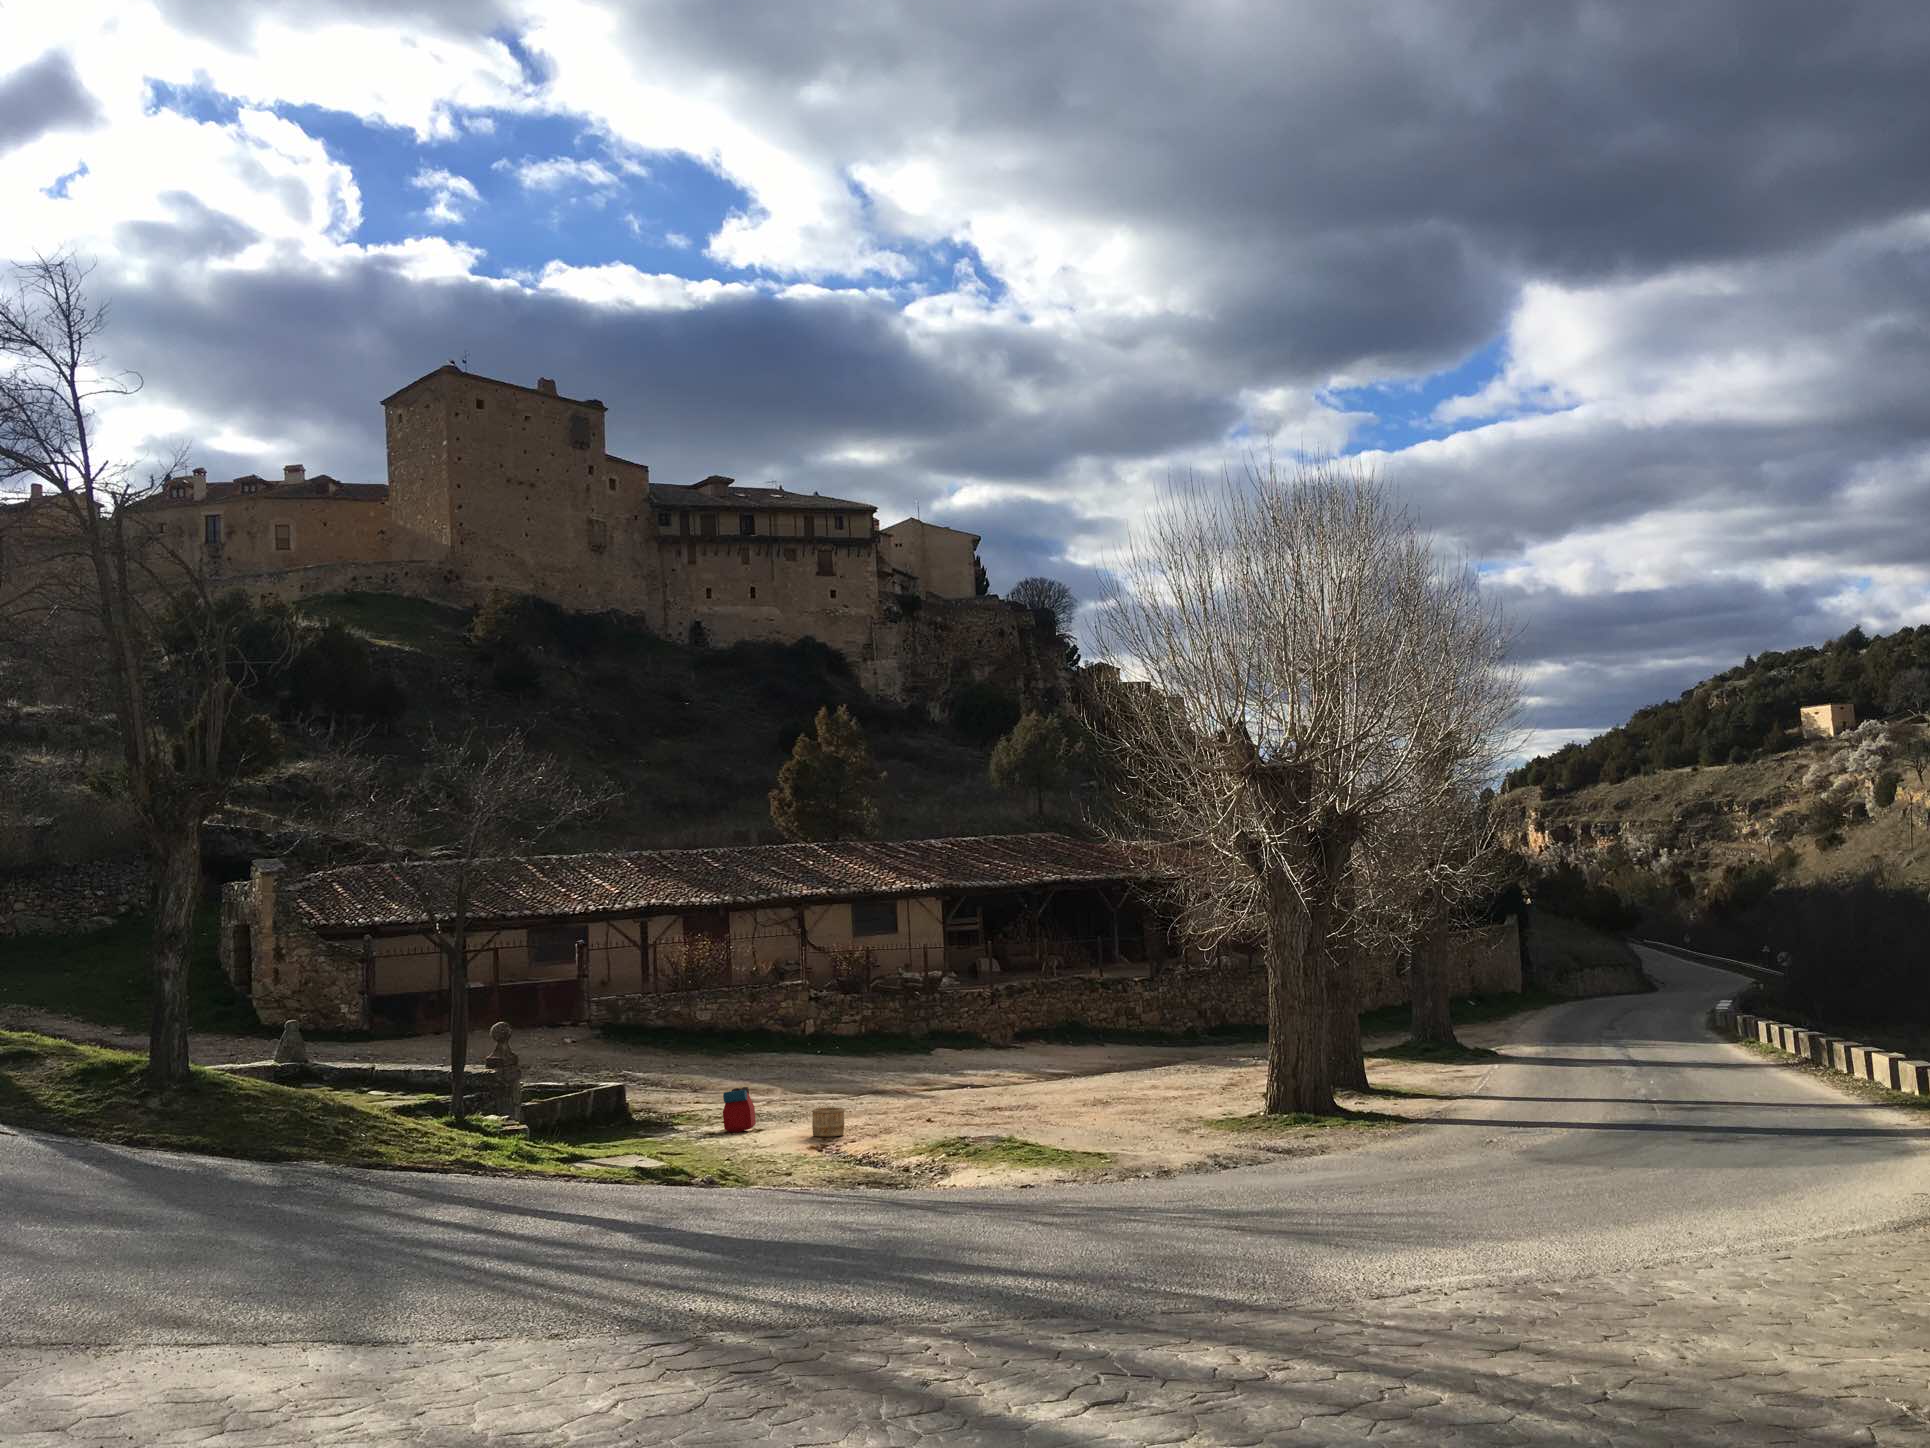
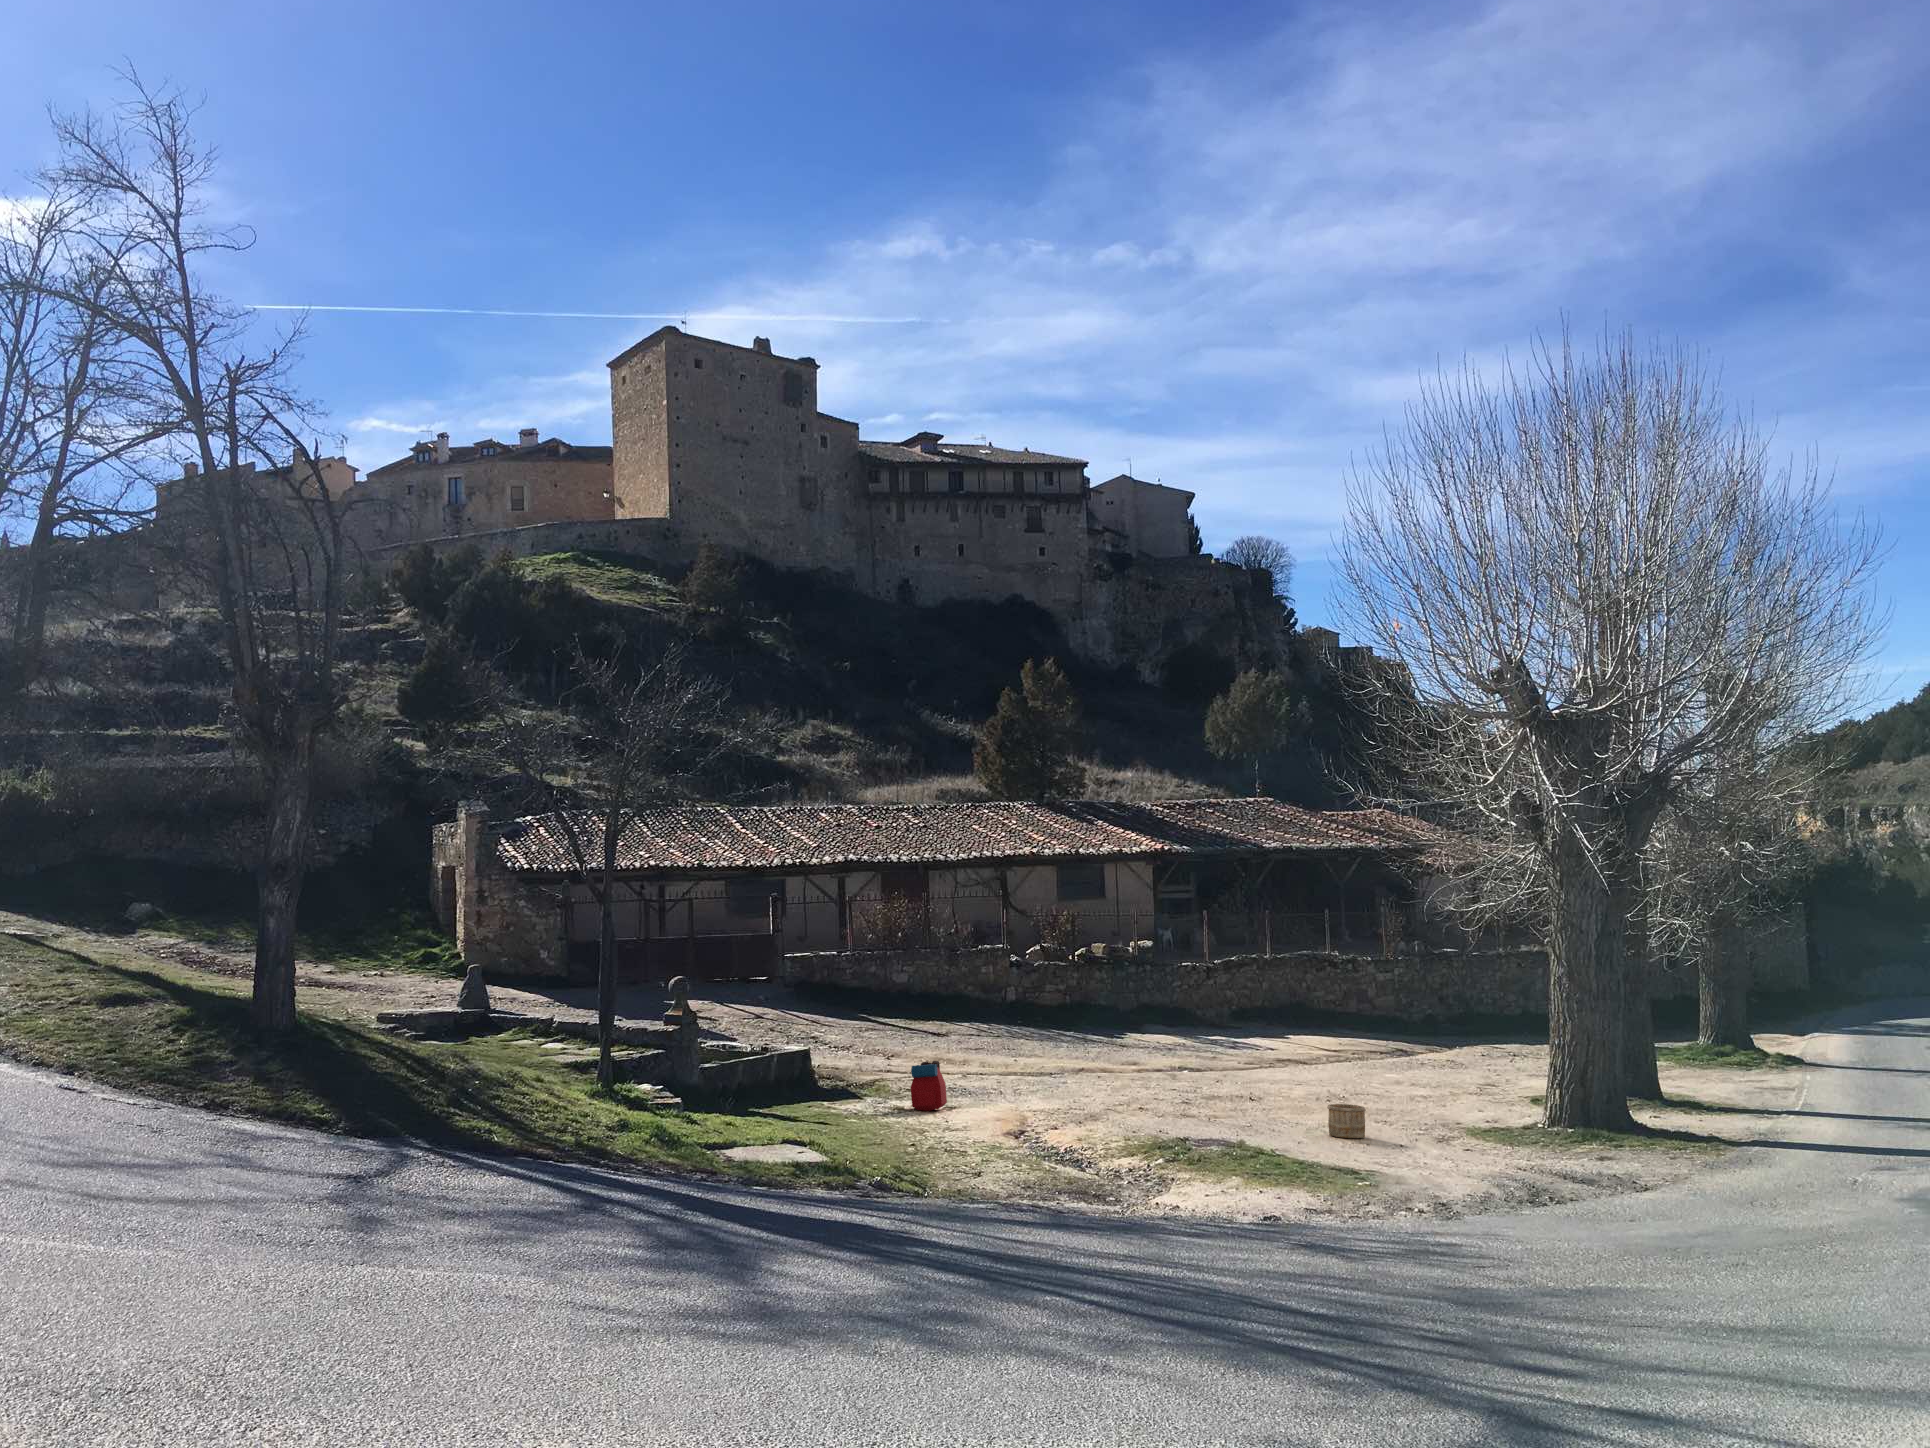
wooden bucket: present [812,1107,845,1137] -> present [1327,1104,1366,1138]

